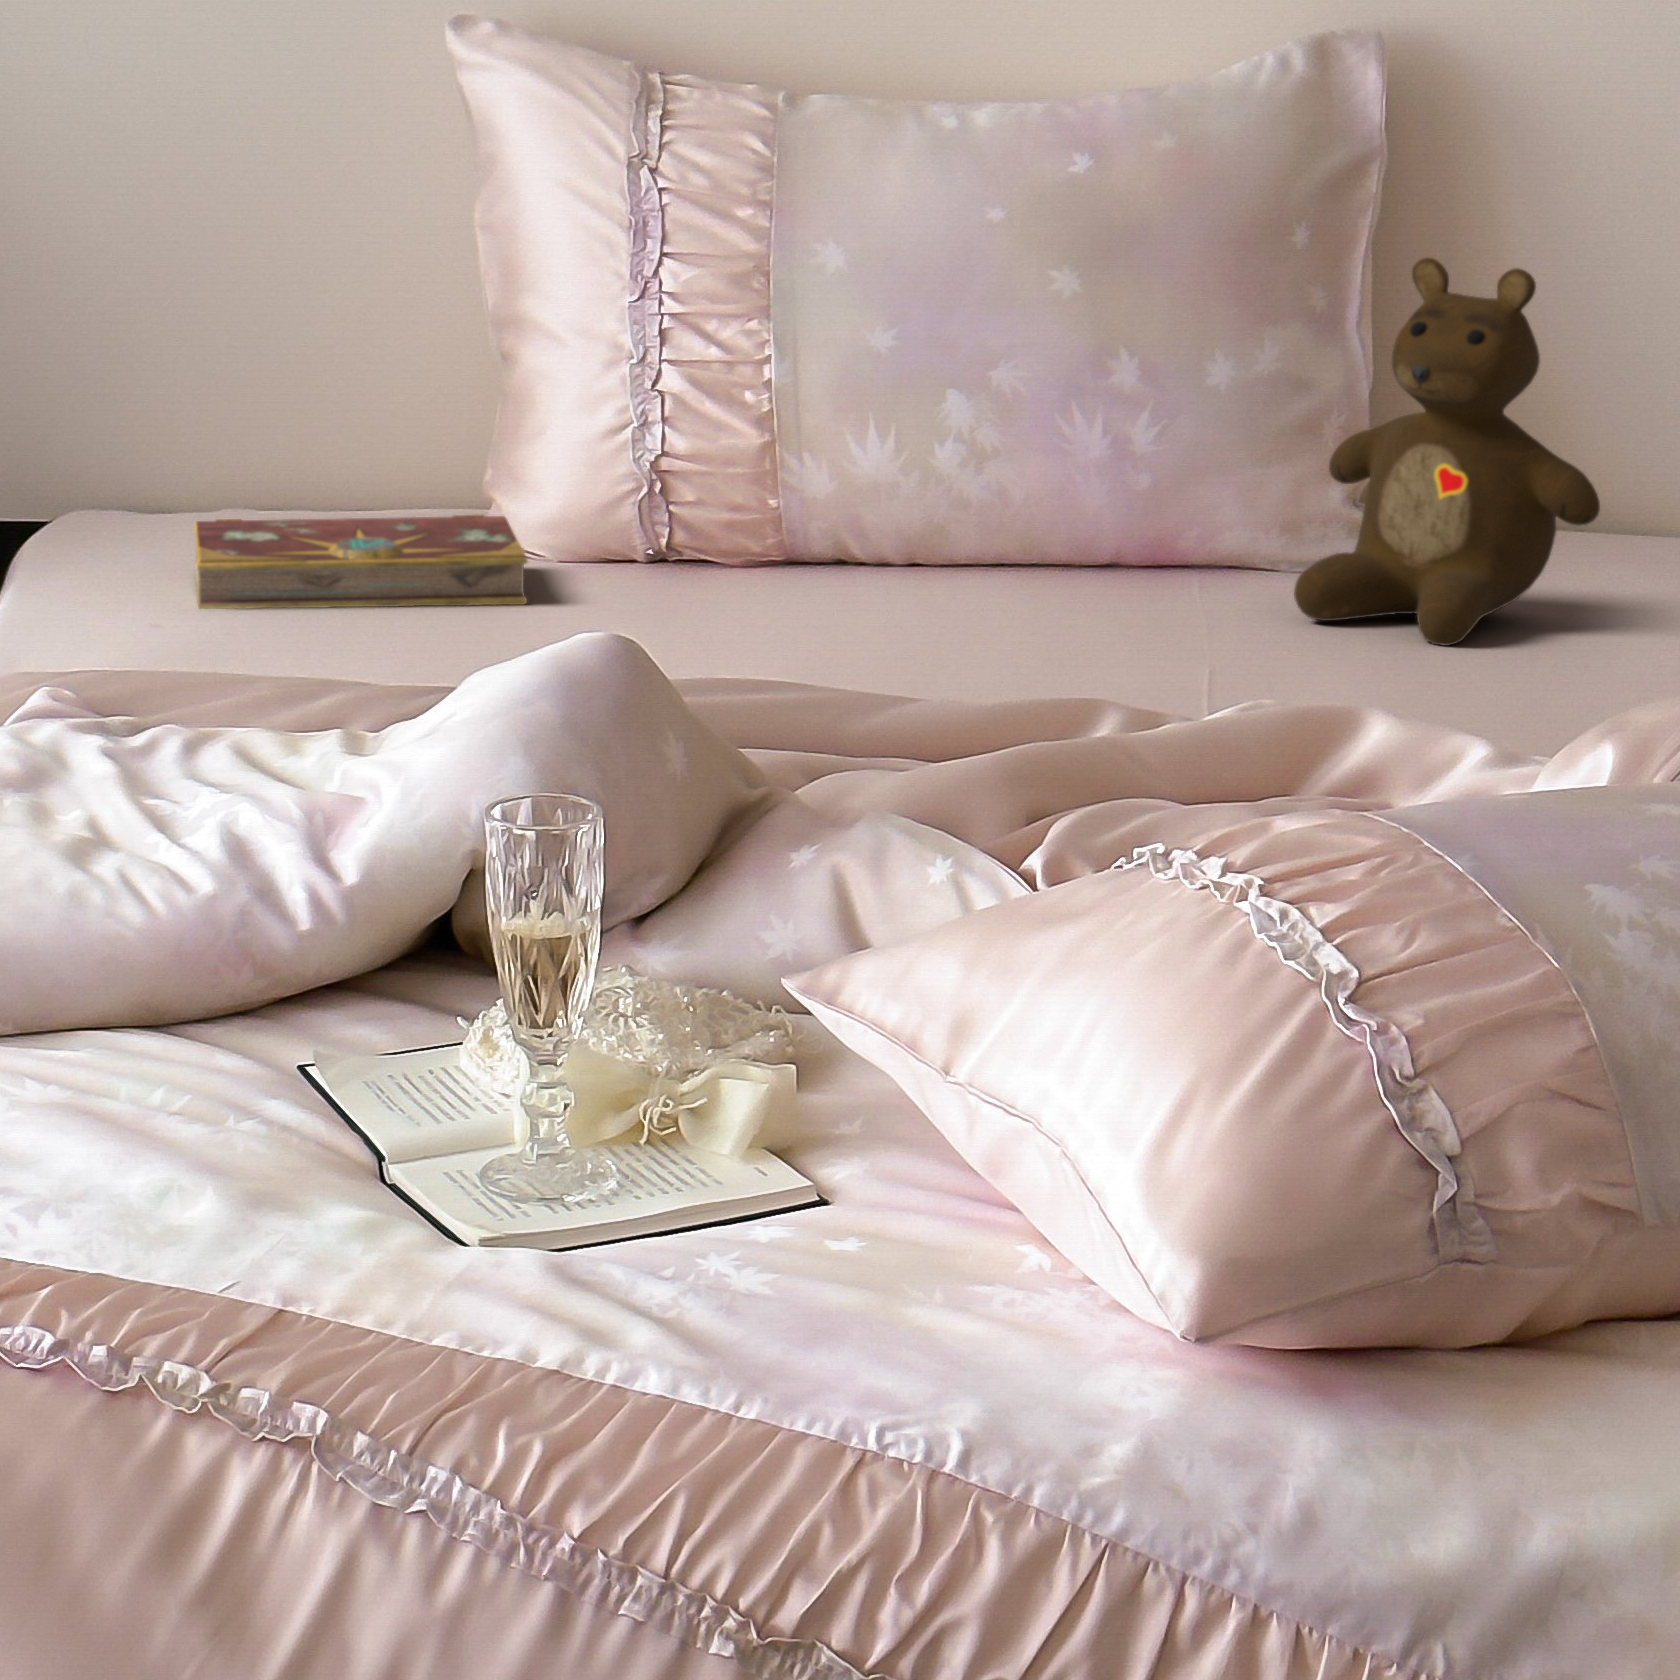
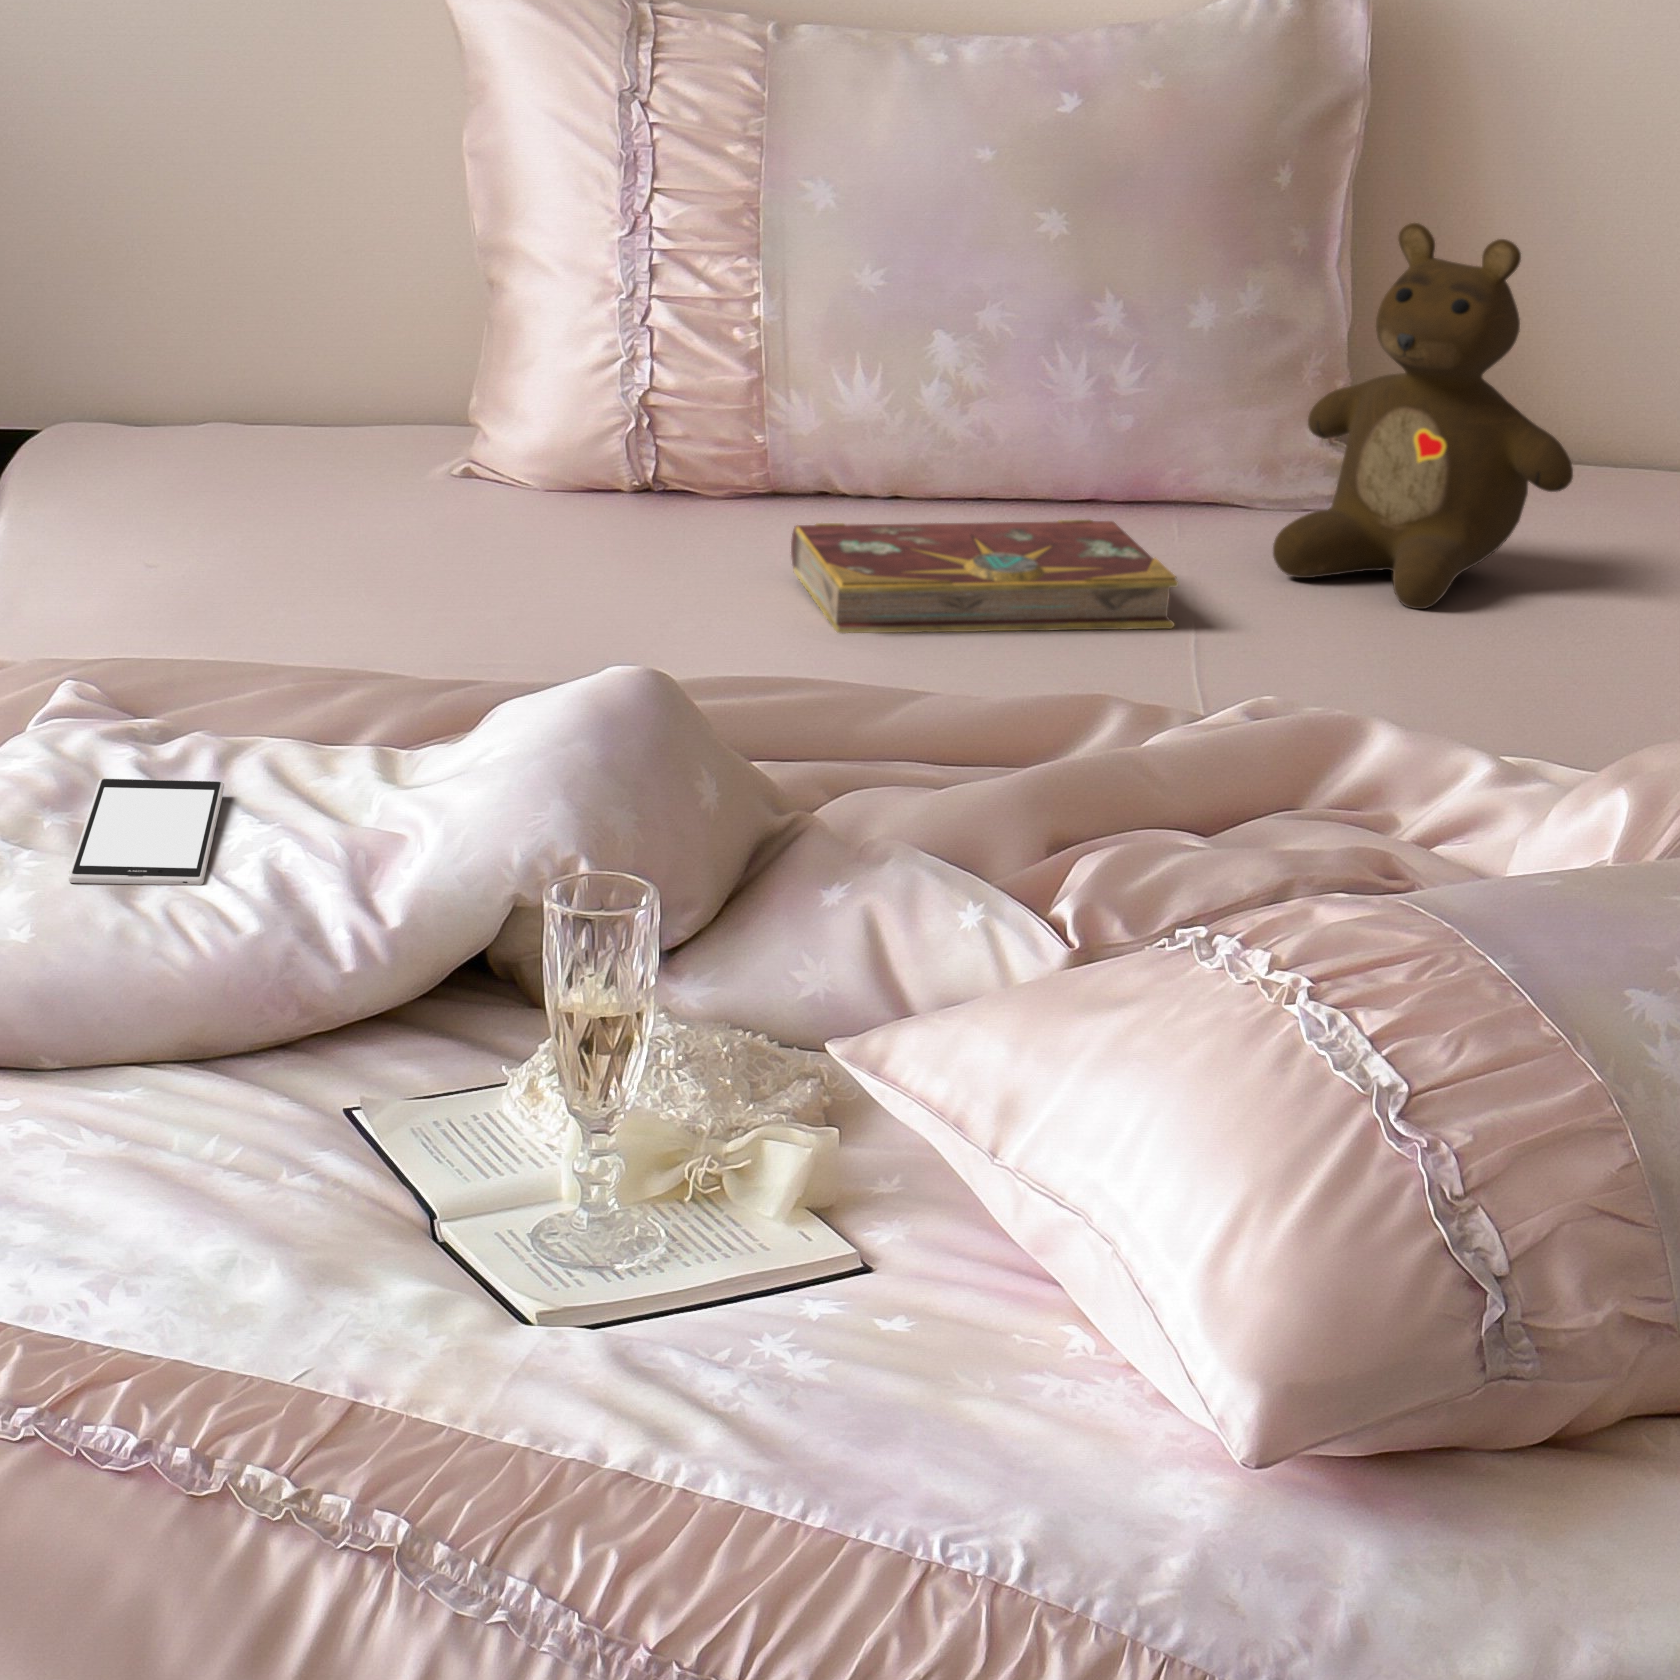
book: present [194,515,527,609] -> present [791,519,1178,633]
smartphone: none [25,768,191,857] -> present [68,779,224,885]

